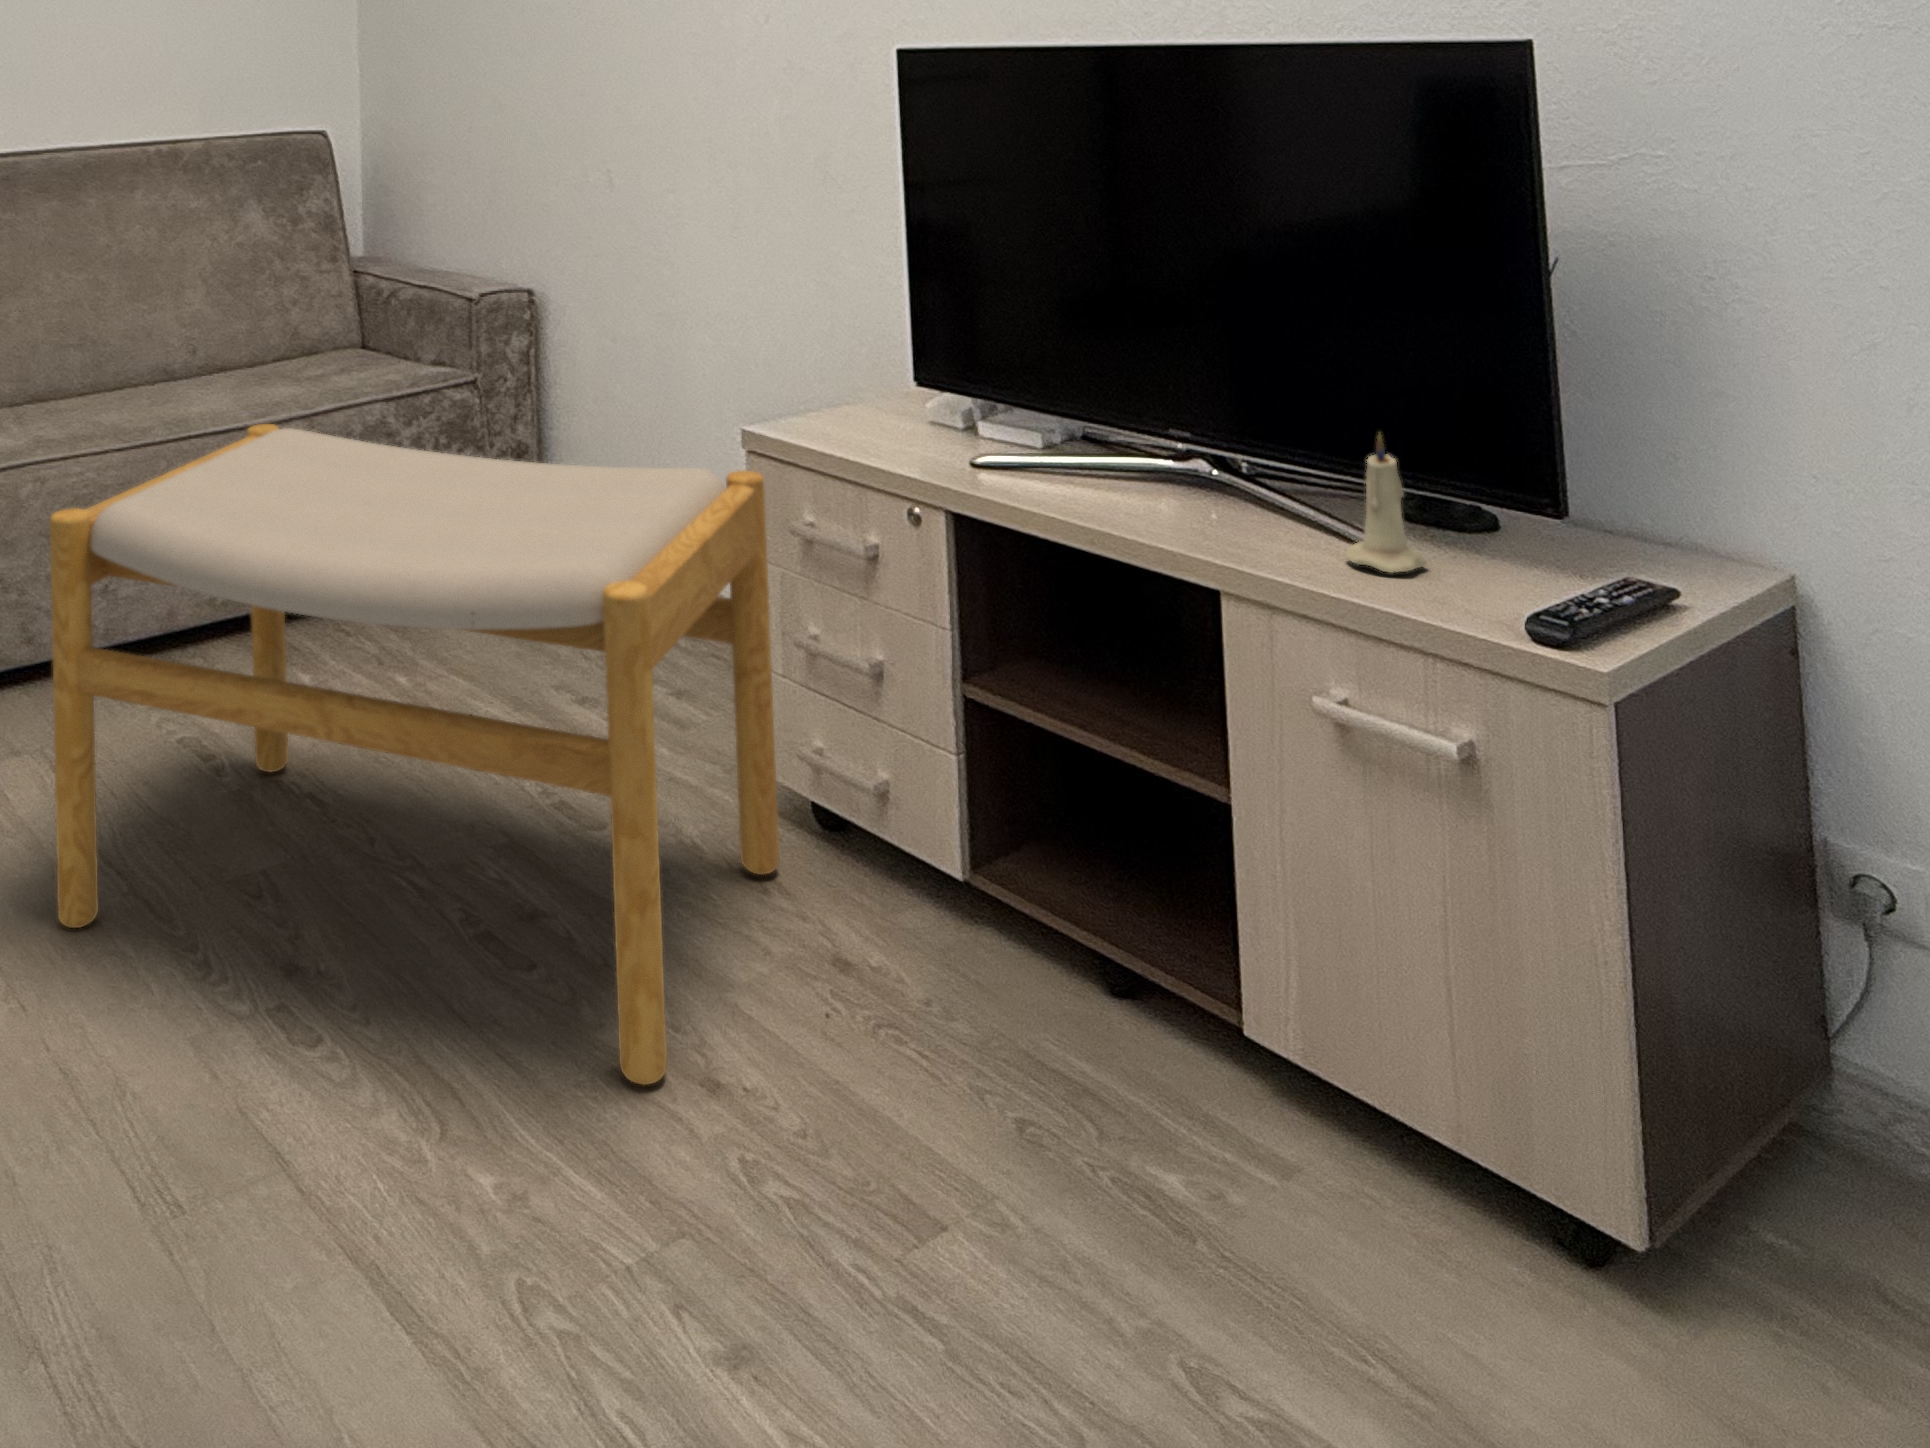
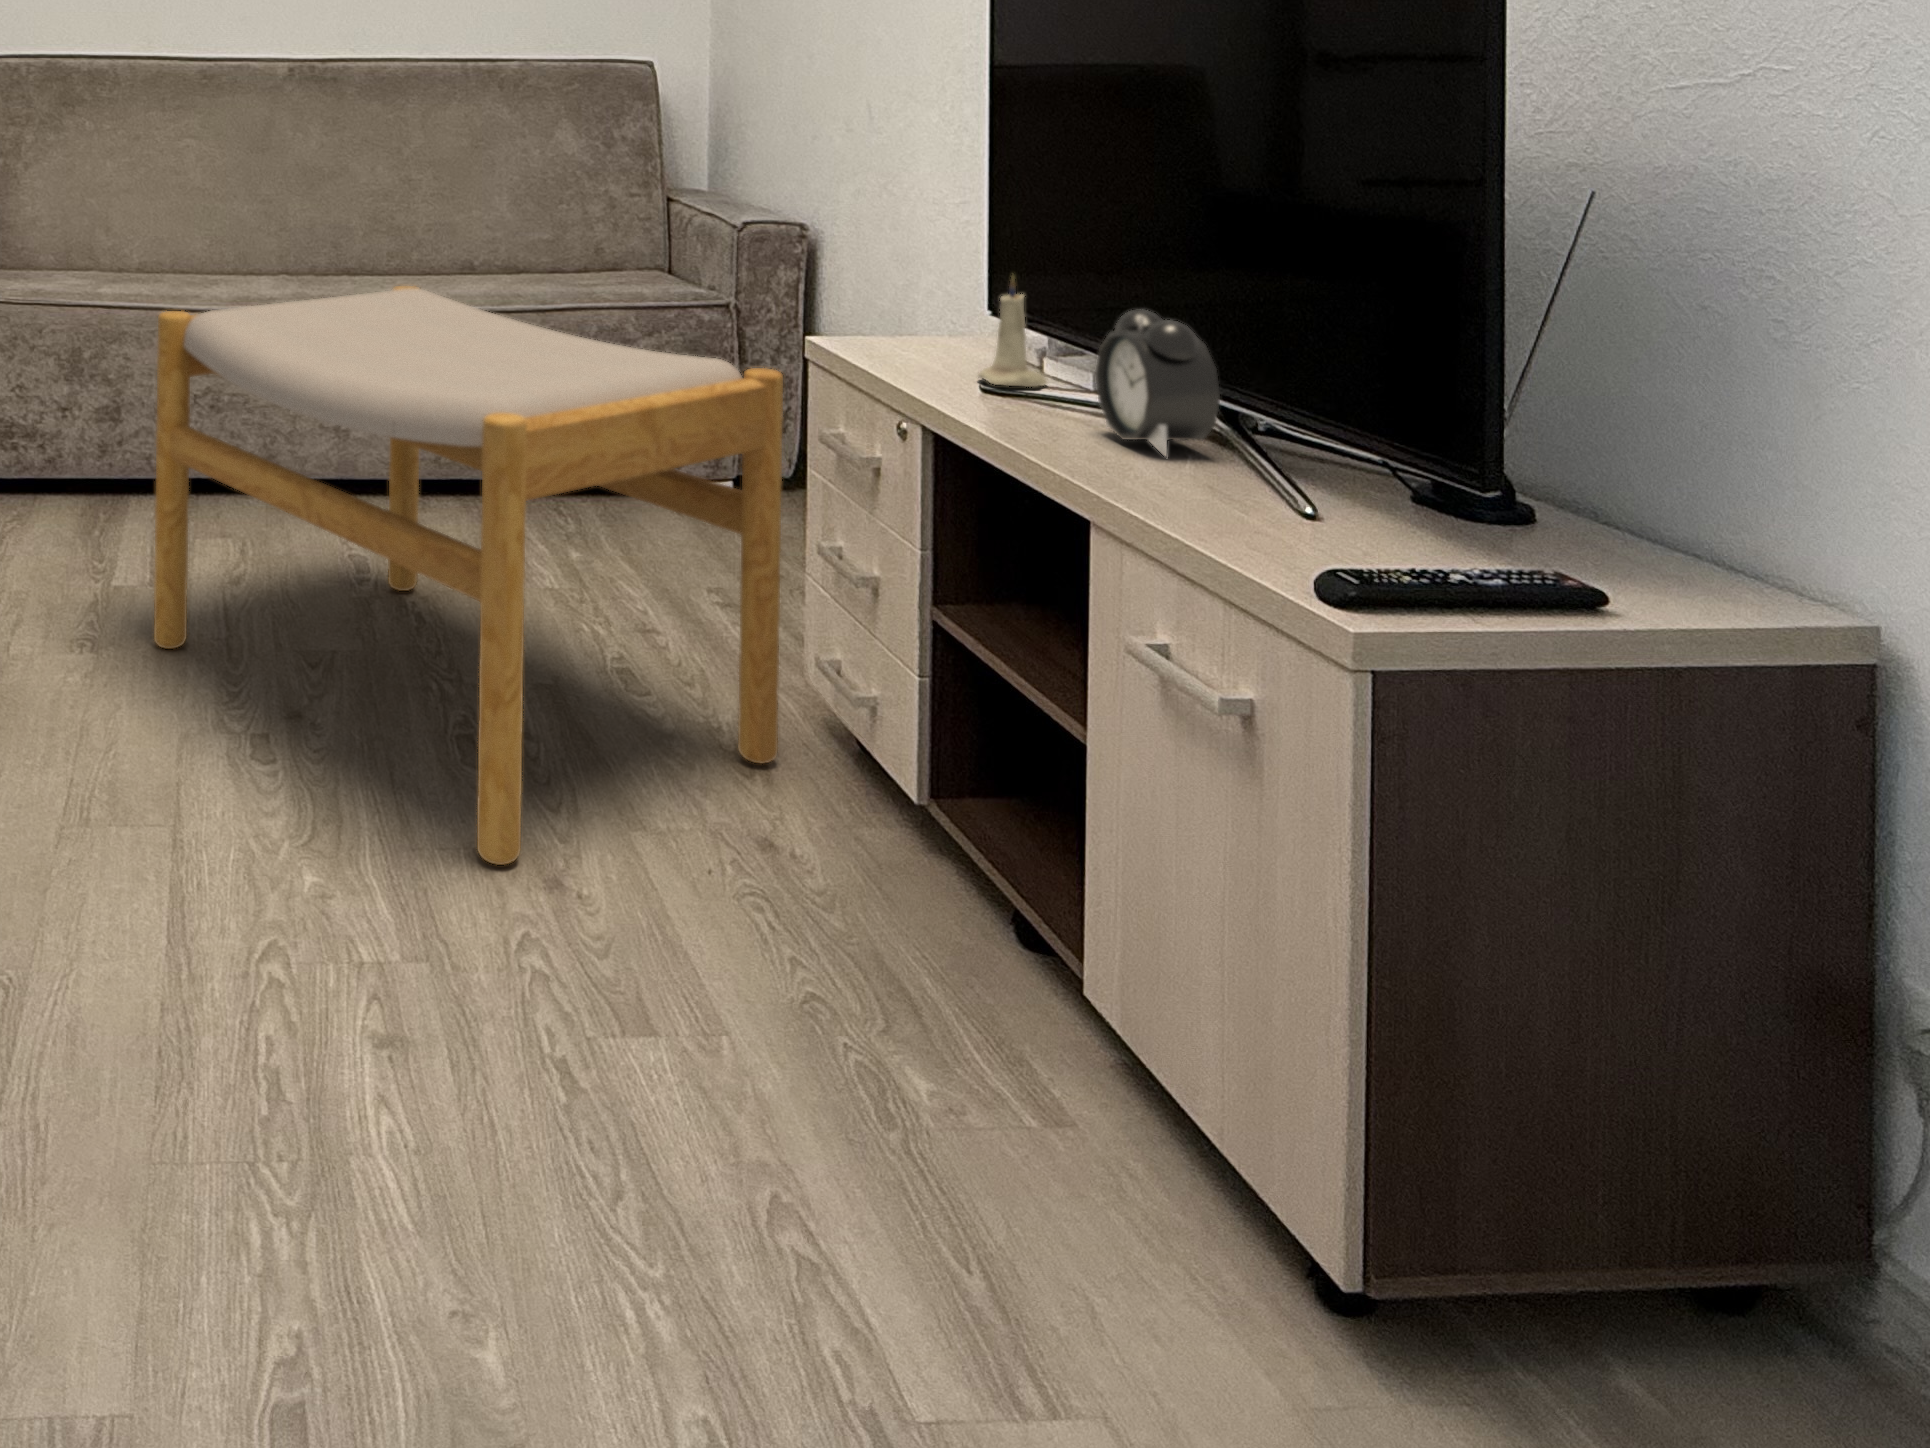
alarm clock: none [1118,380,1243,517] -> present [1095,310,1220,456]
candle: present [1345,434,1427,573] -> present [978,276,1047,387]

